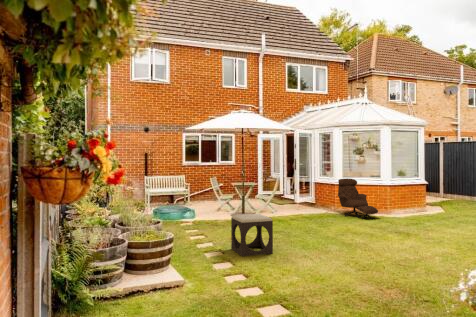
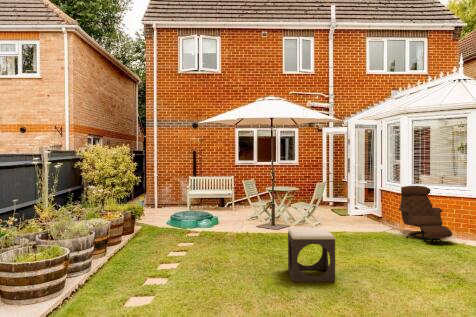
footstool: present [231,214,273,256] -> present [288,228,335,282]

